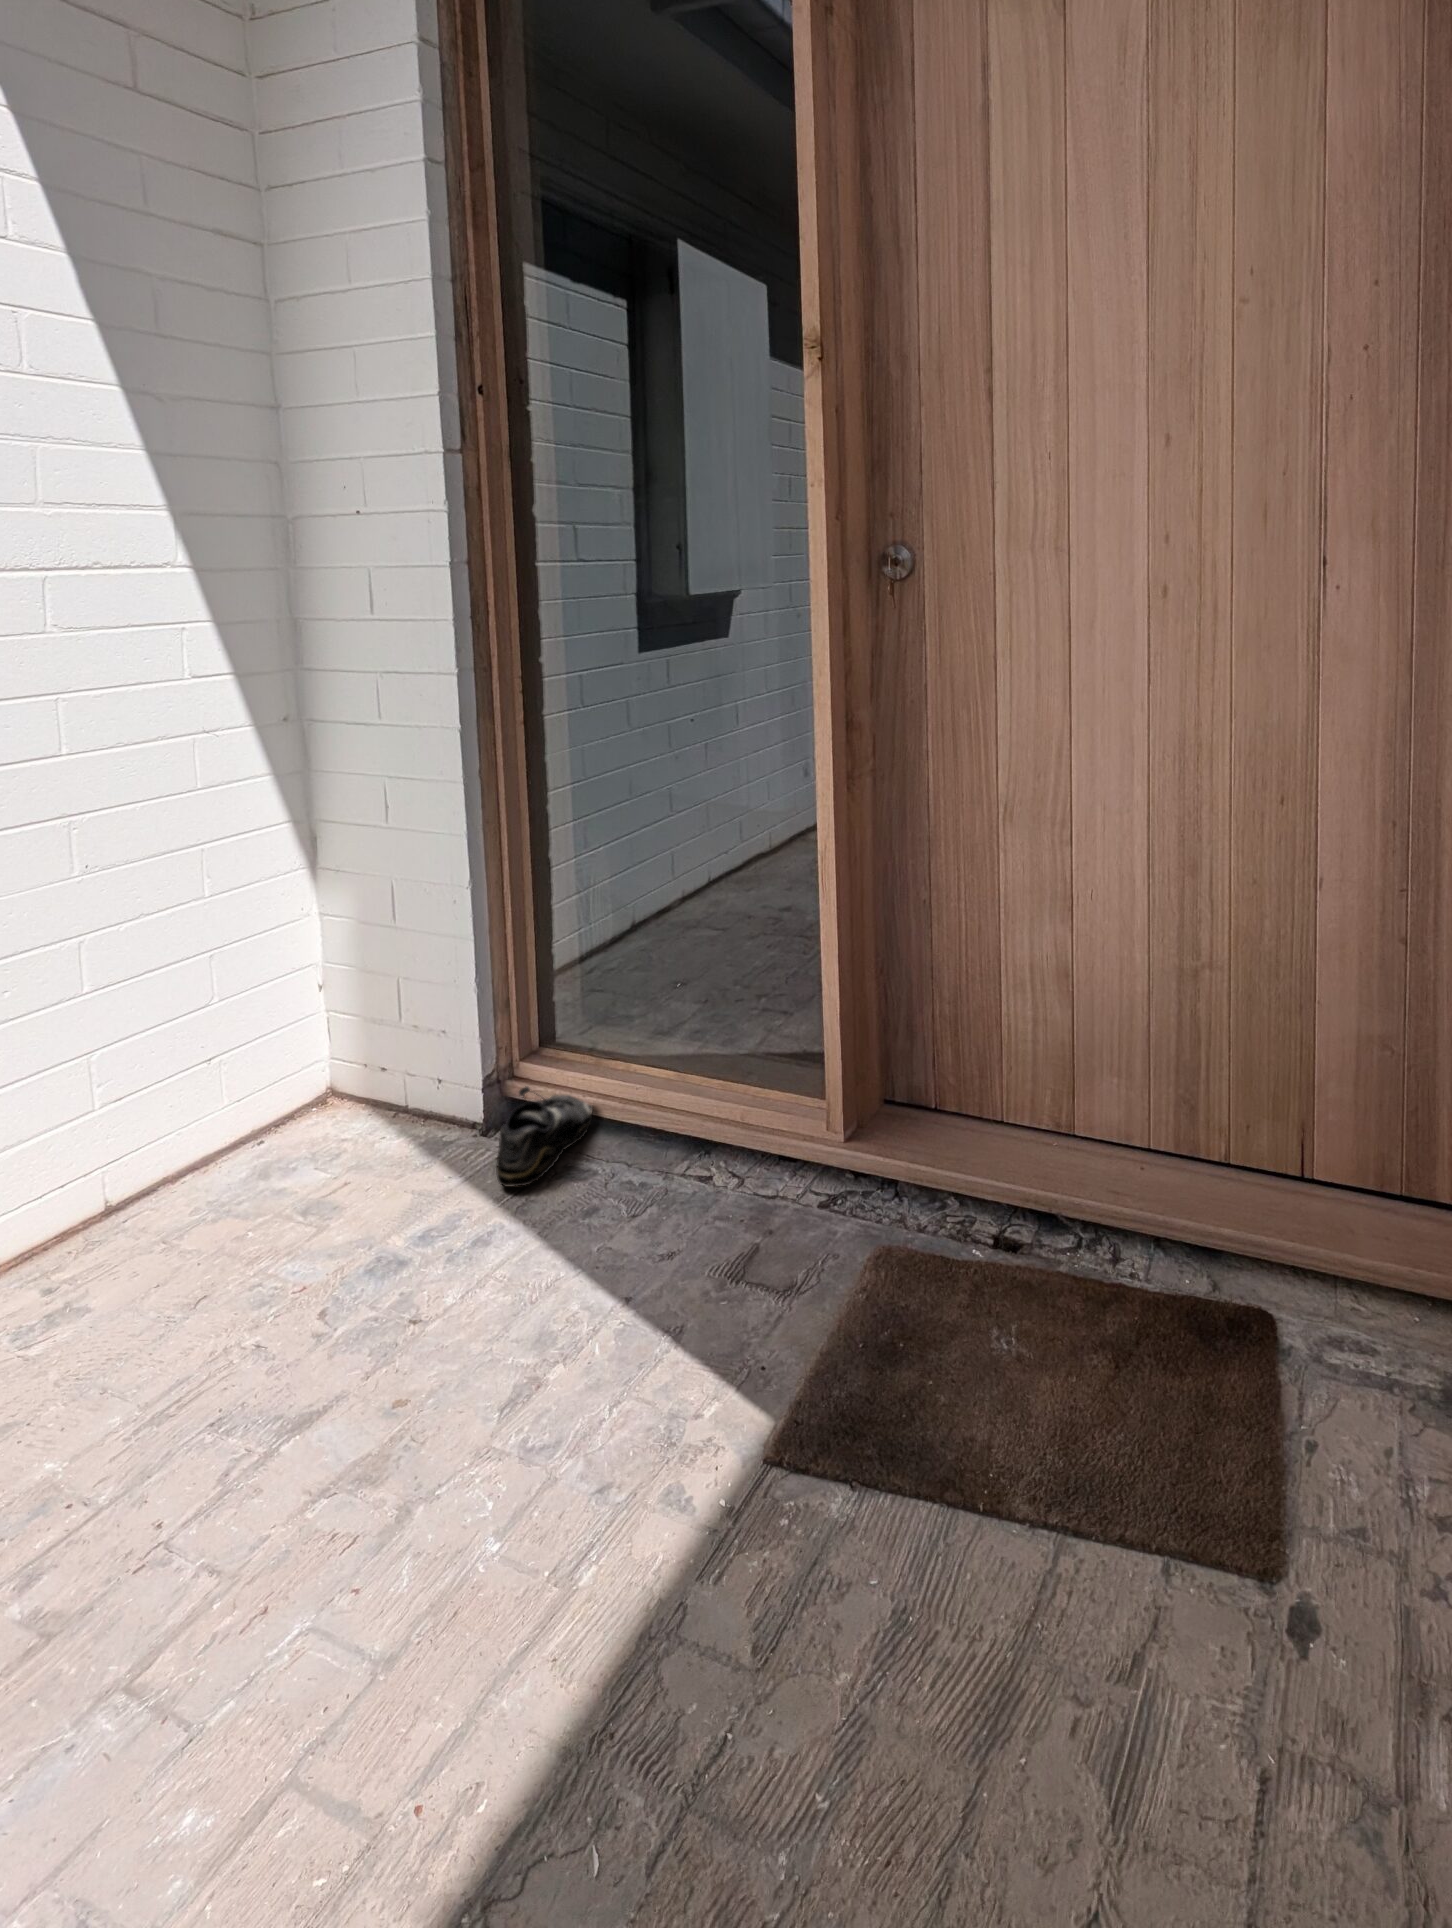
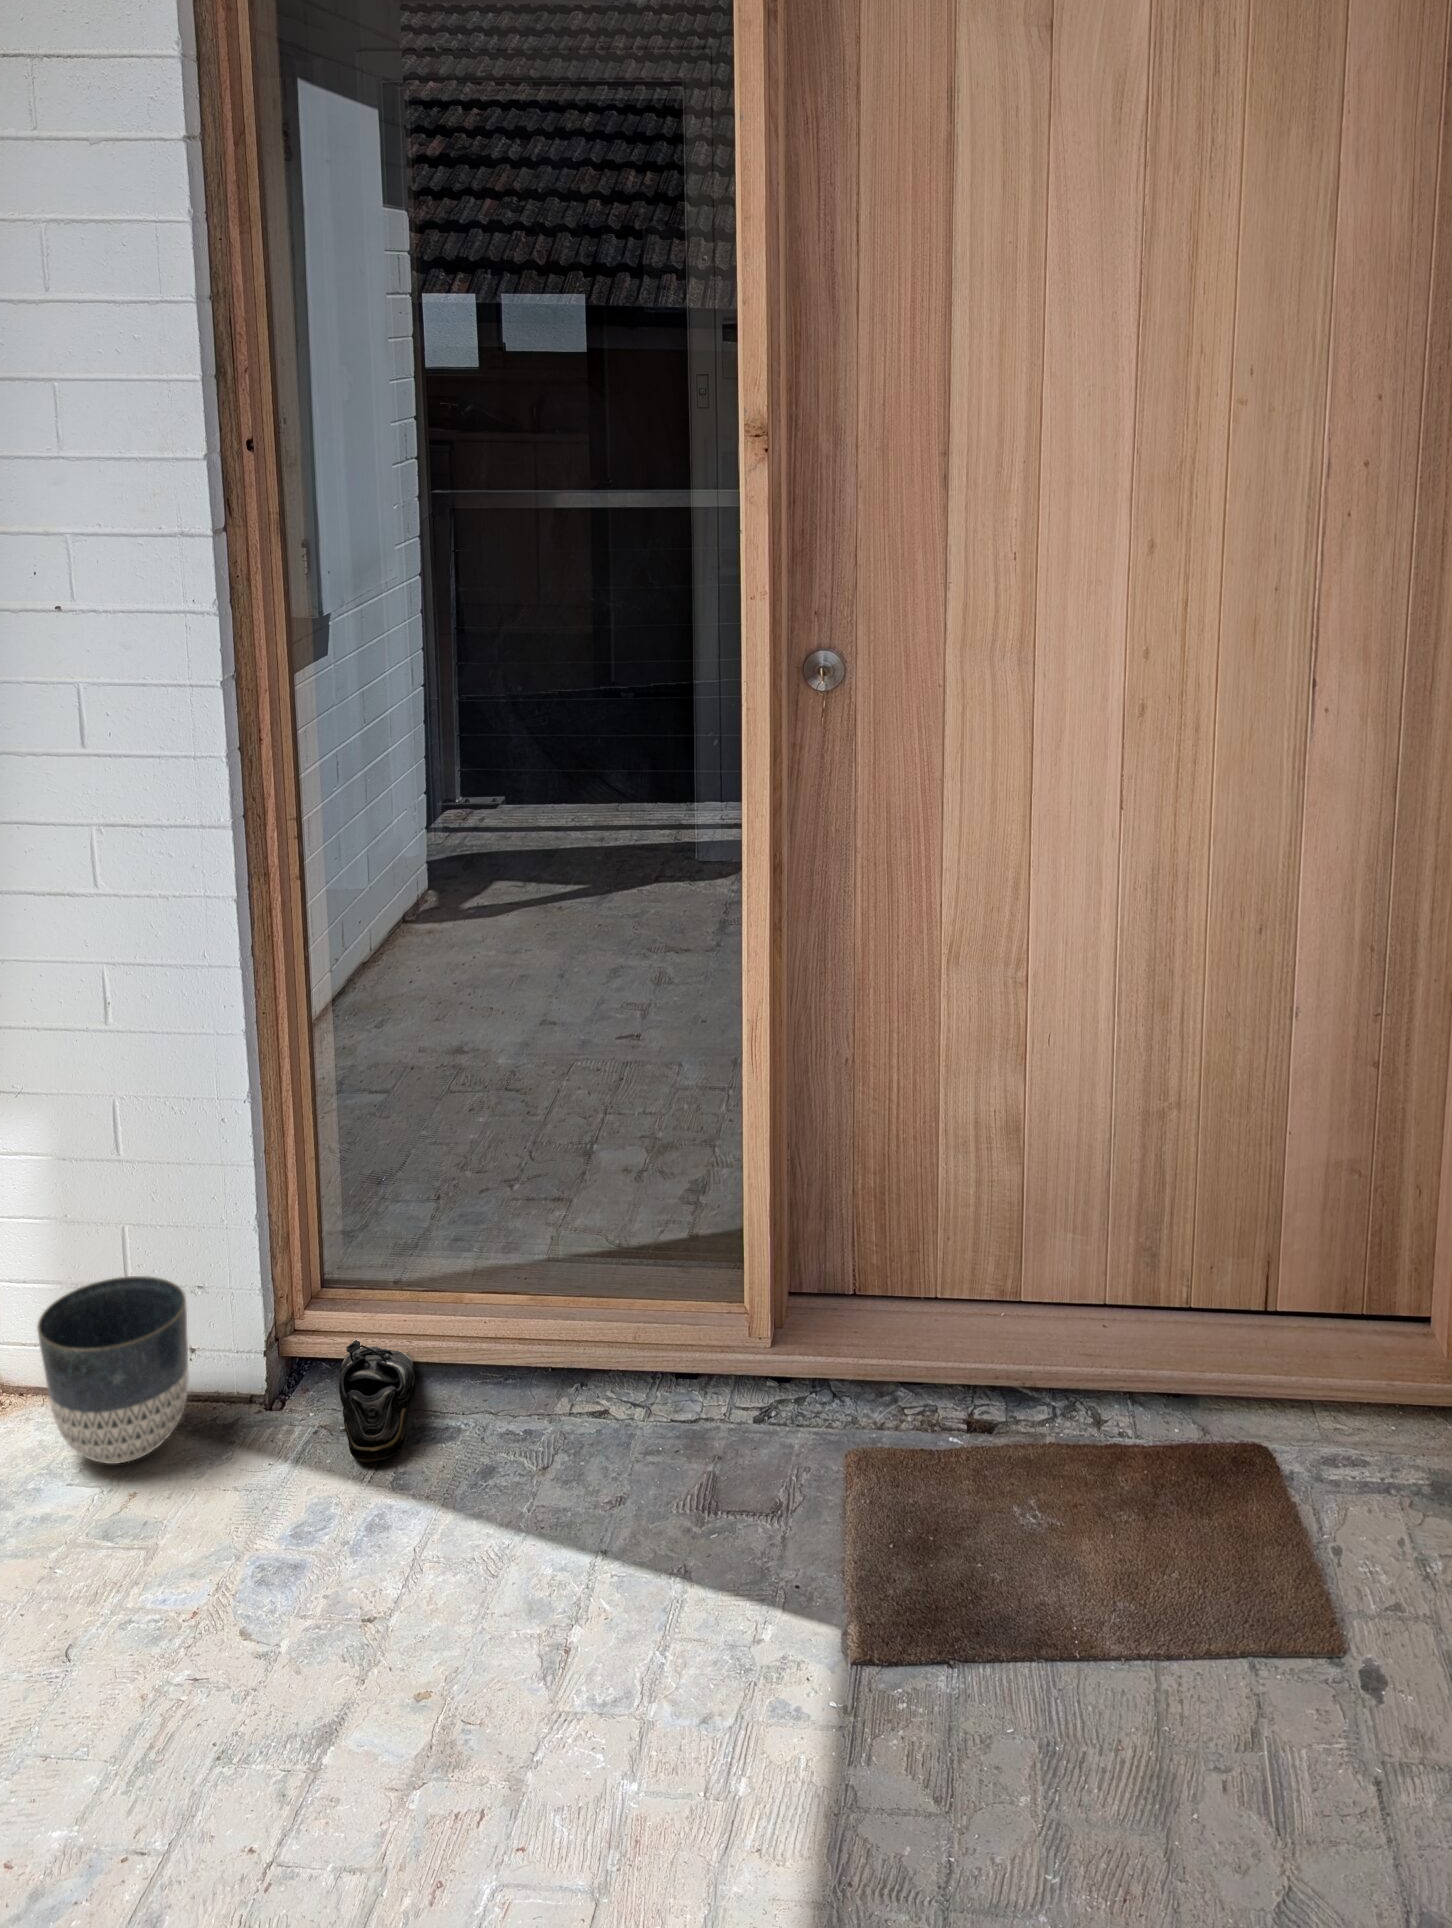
planter: none [291,1013,413,1157] -> present [37,1276,189,1464]

